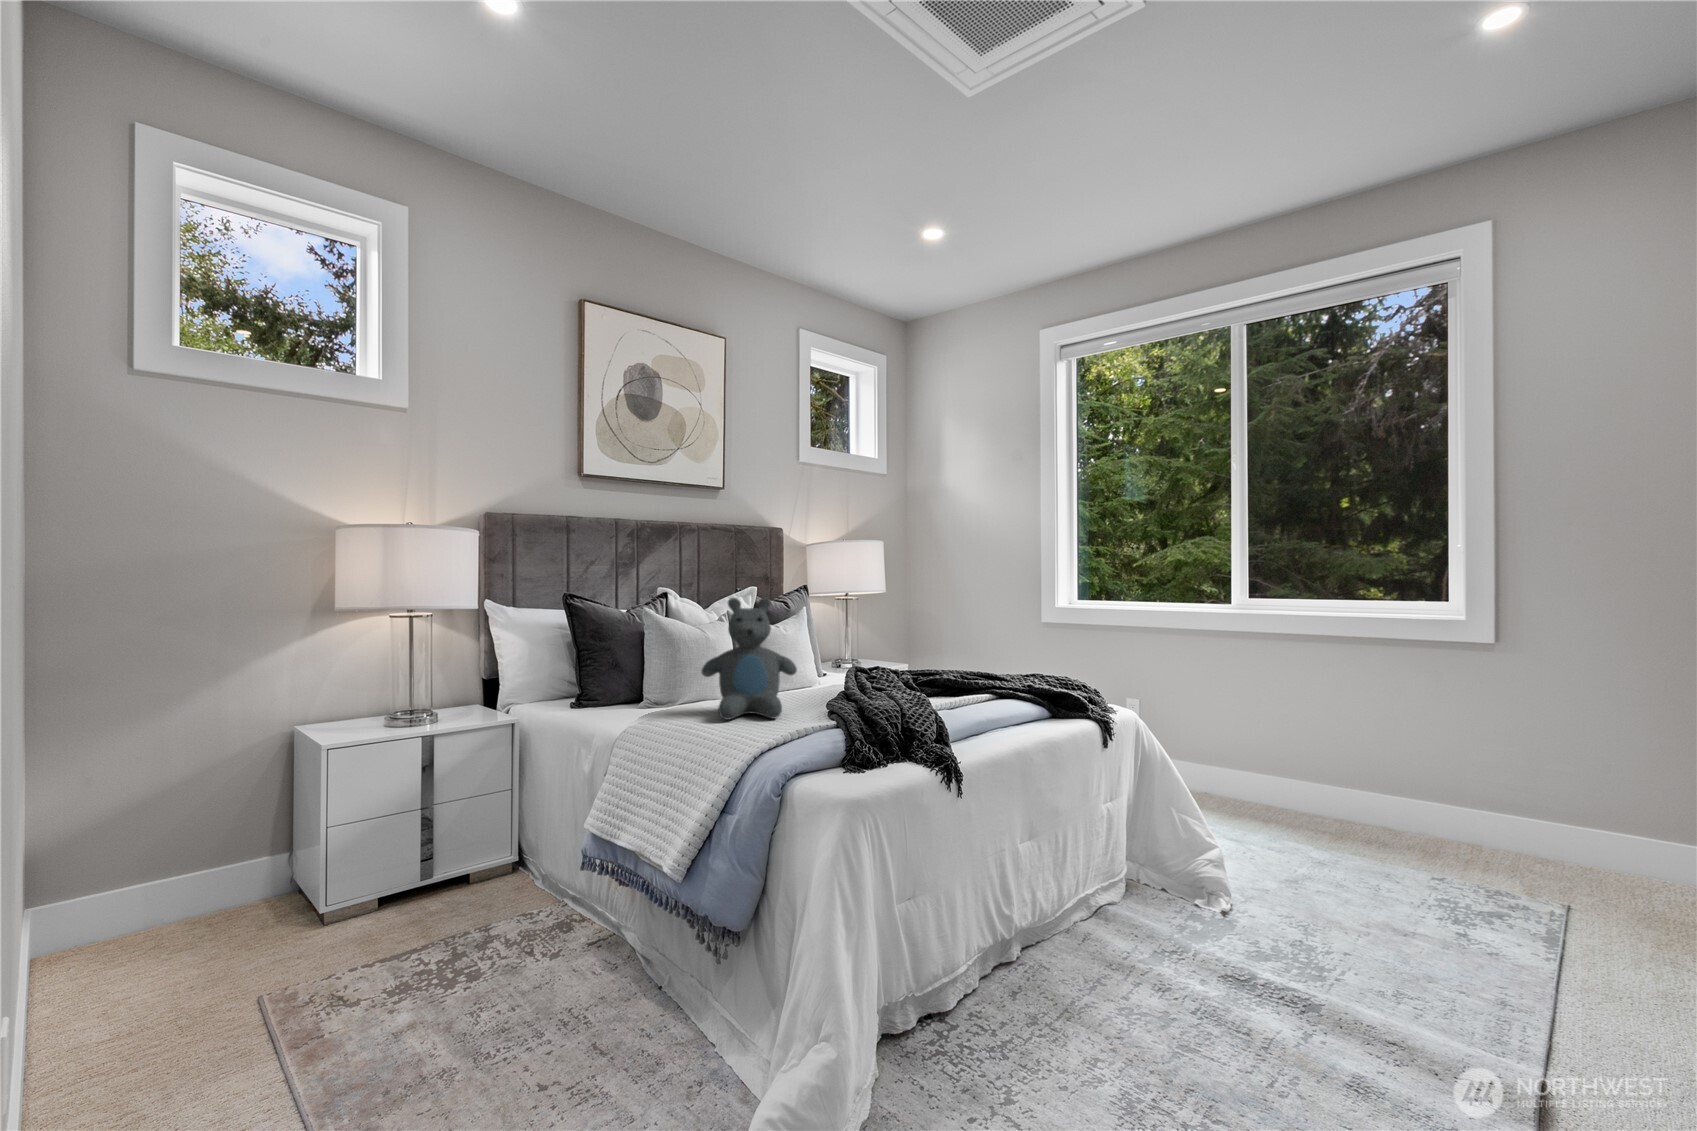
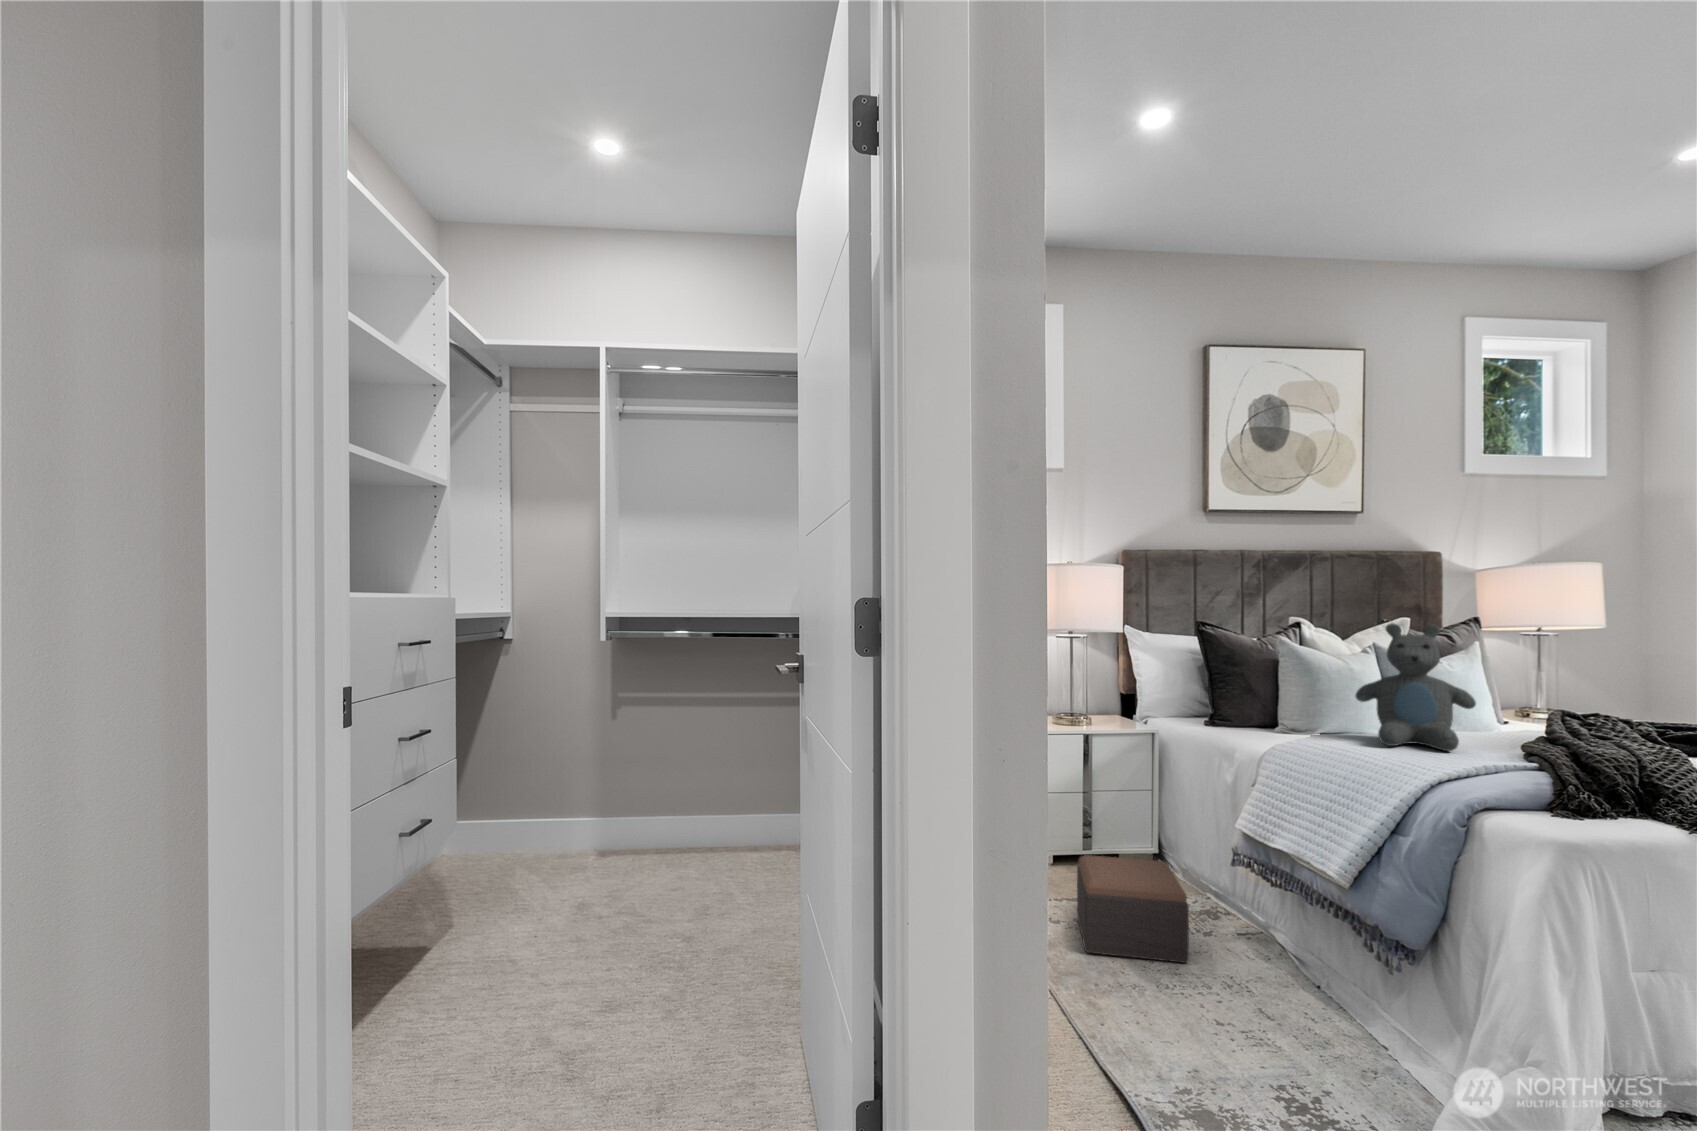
footstool: none [397,882,529,1027] -> present [1077,855,1189,963]

